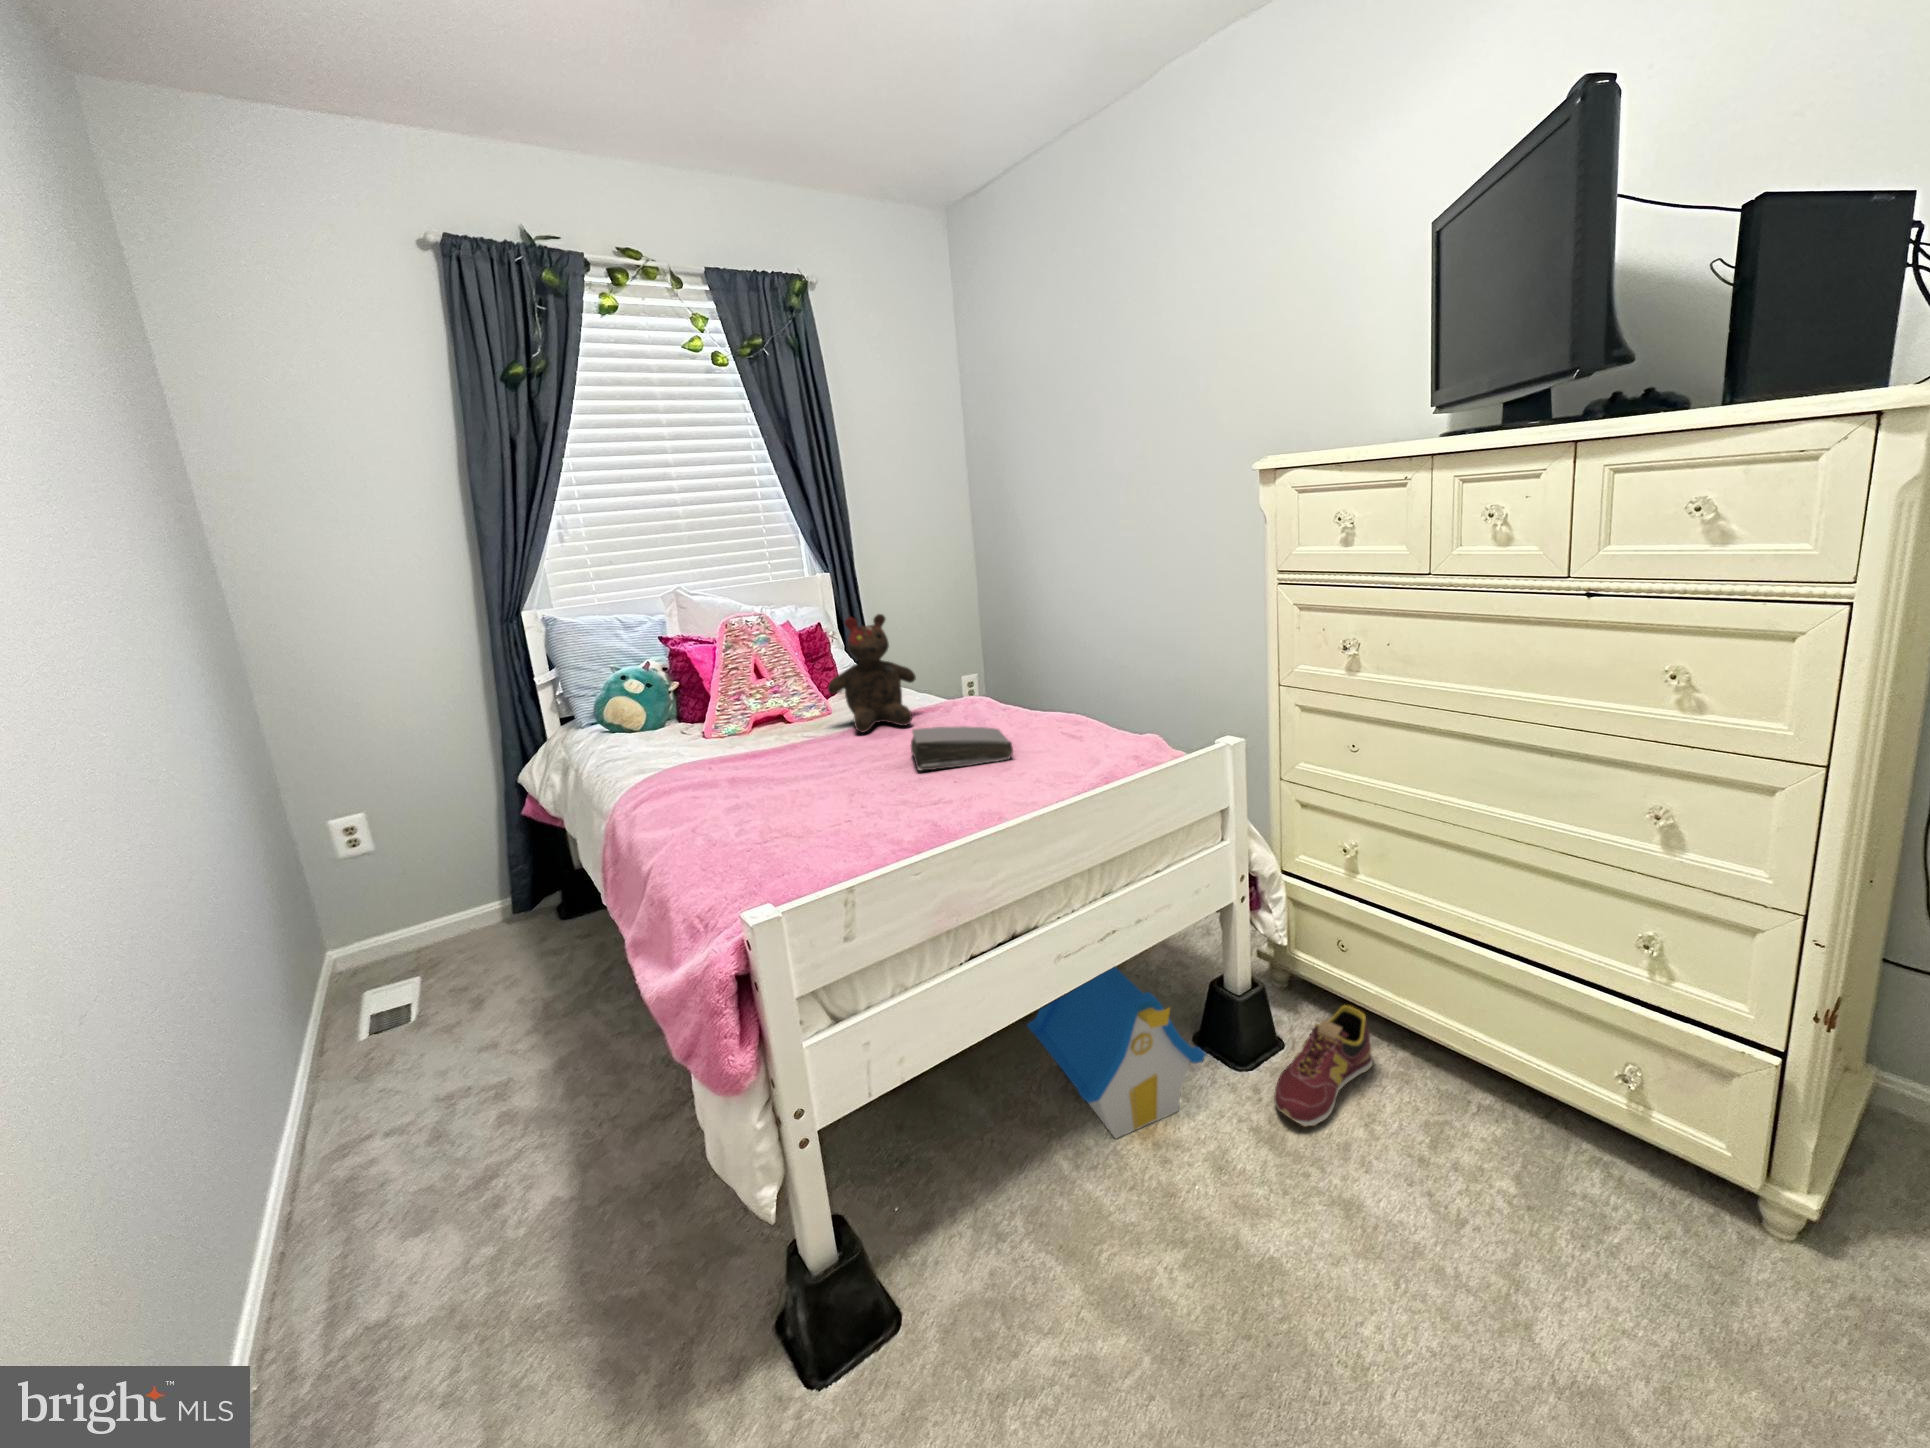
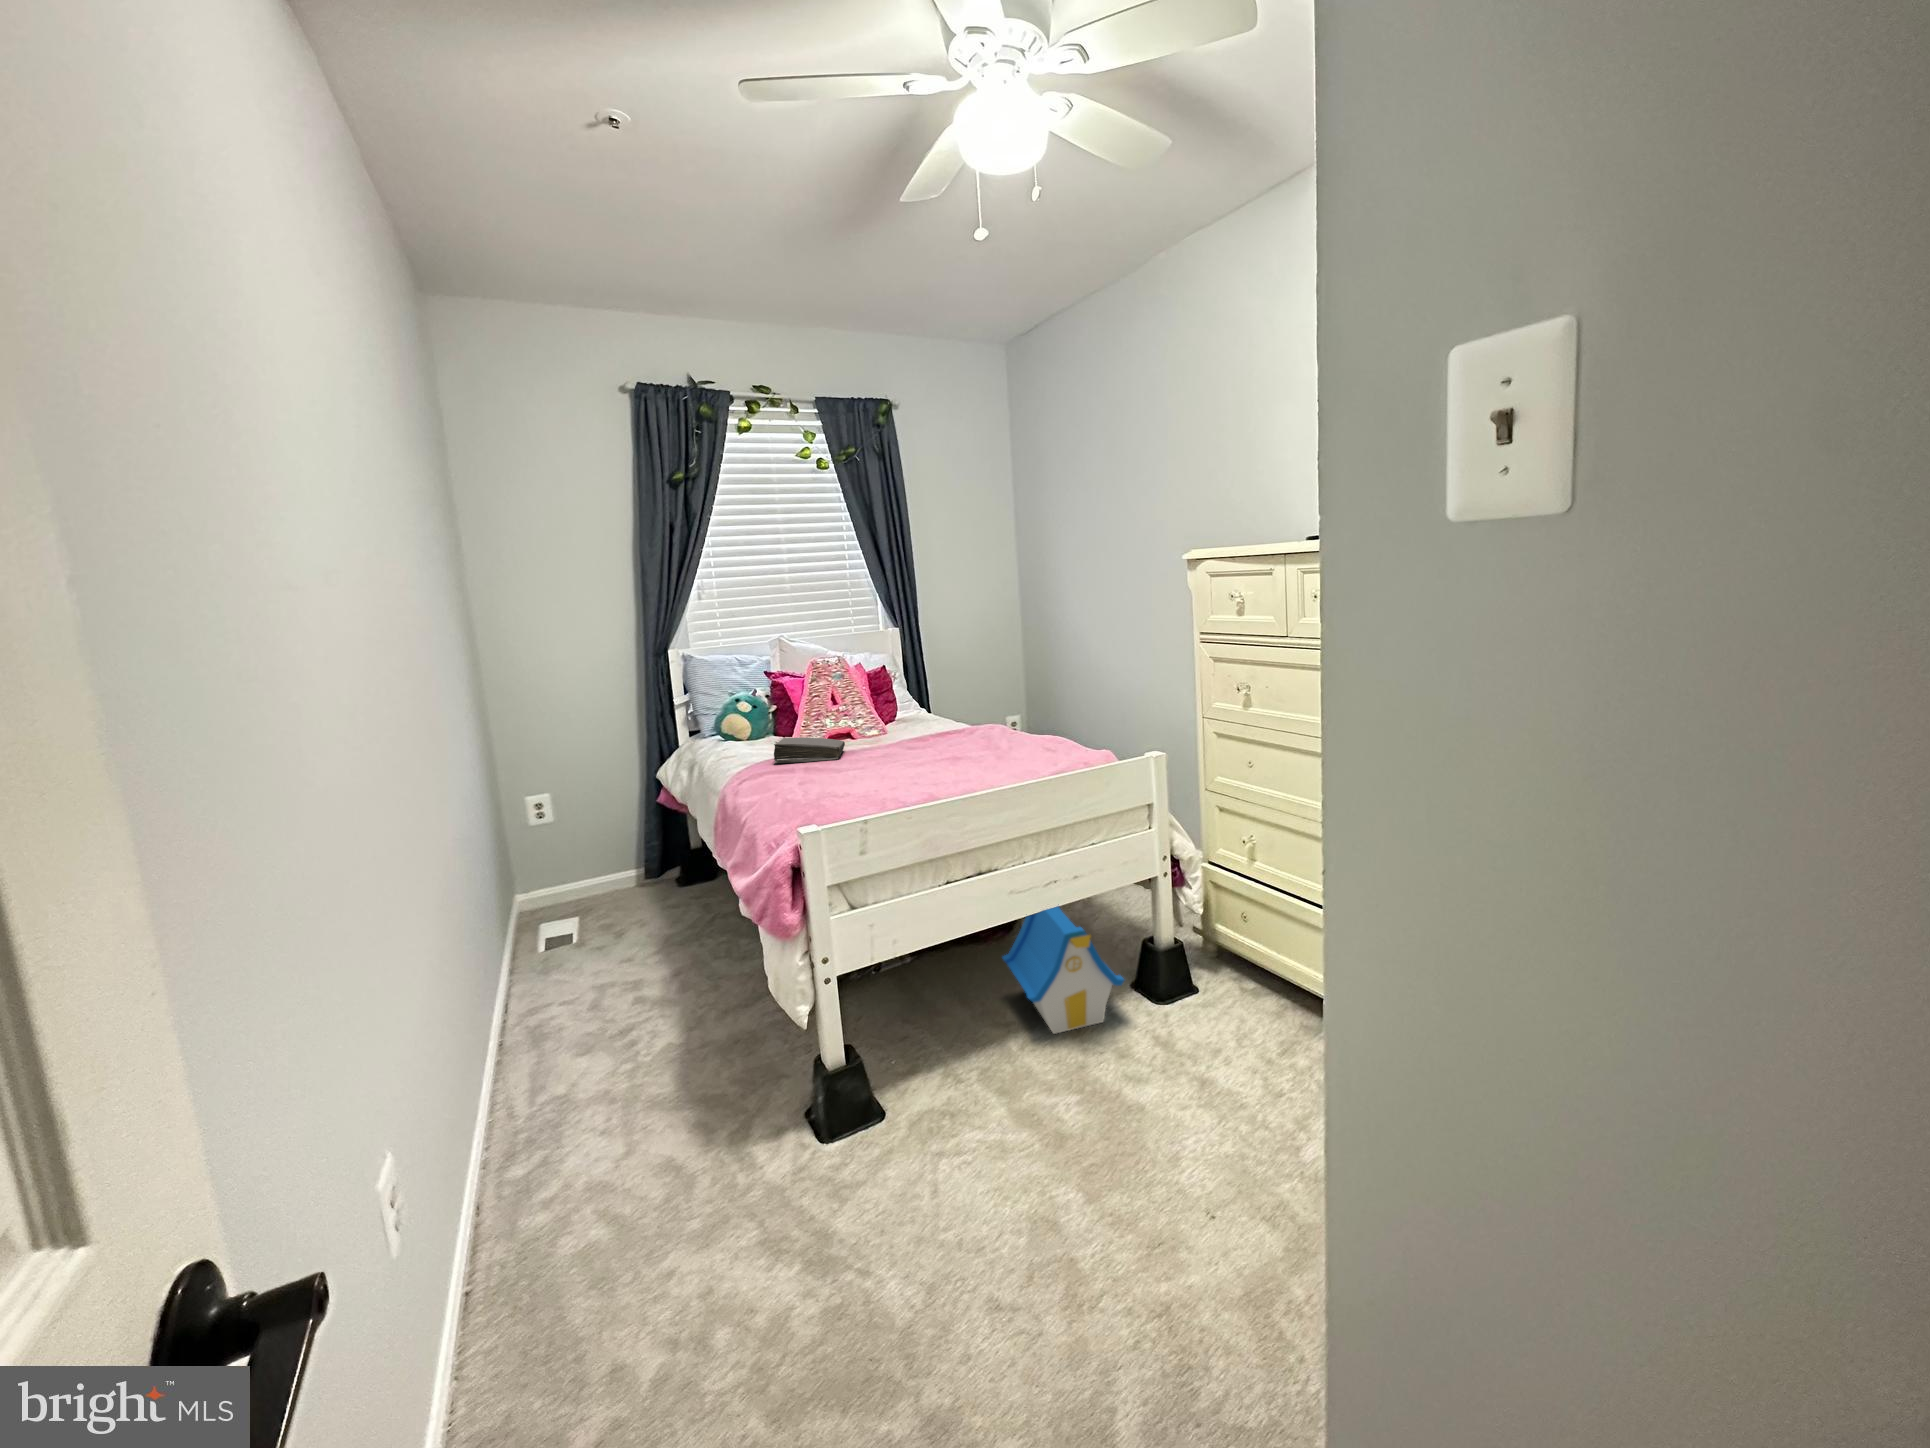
teddy bear: present [828,614,916,733] -> none [883,658,951,746]
book: present [911,726,1013,771] -> present [774,738,845,763]
sneaker: present [1274,1005,1373,1127] -> none [1174,958,1260,1035]

